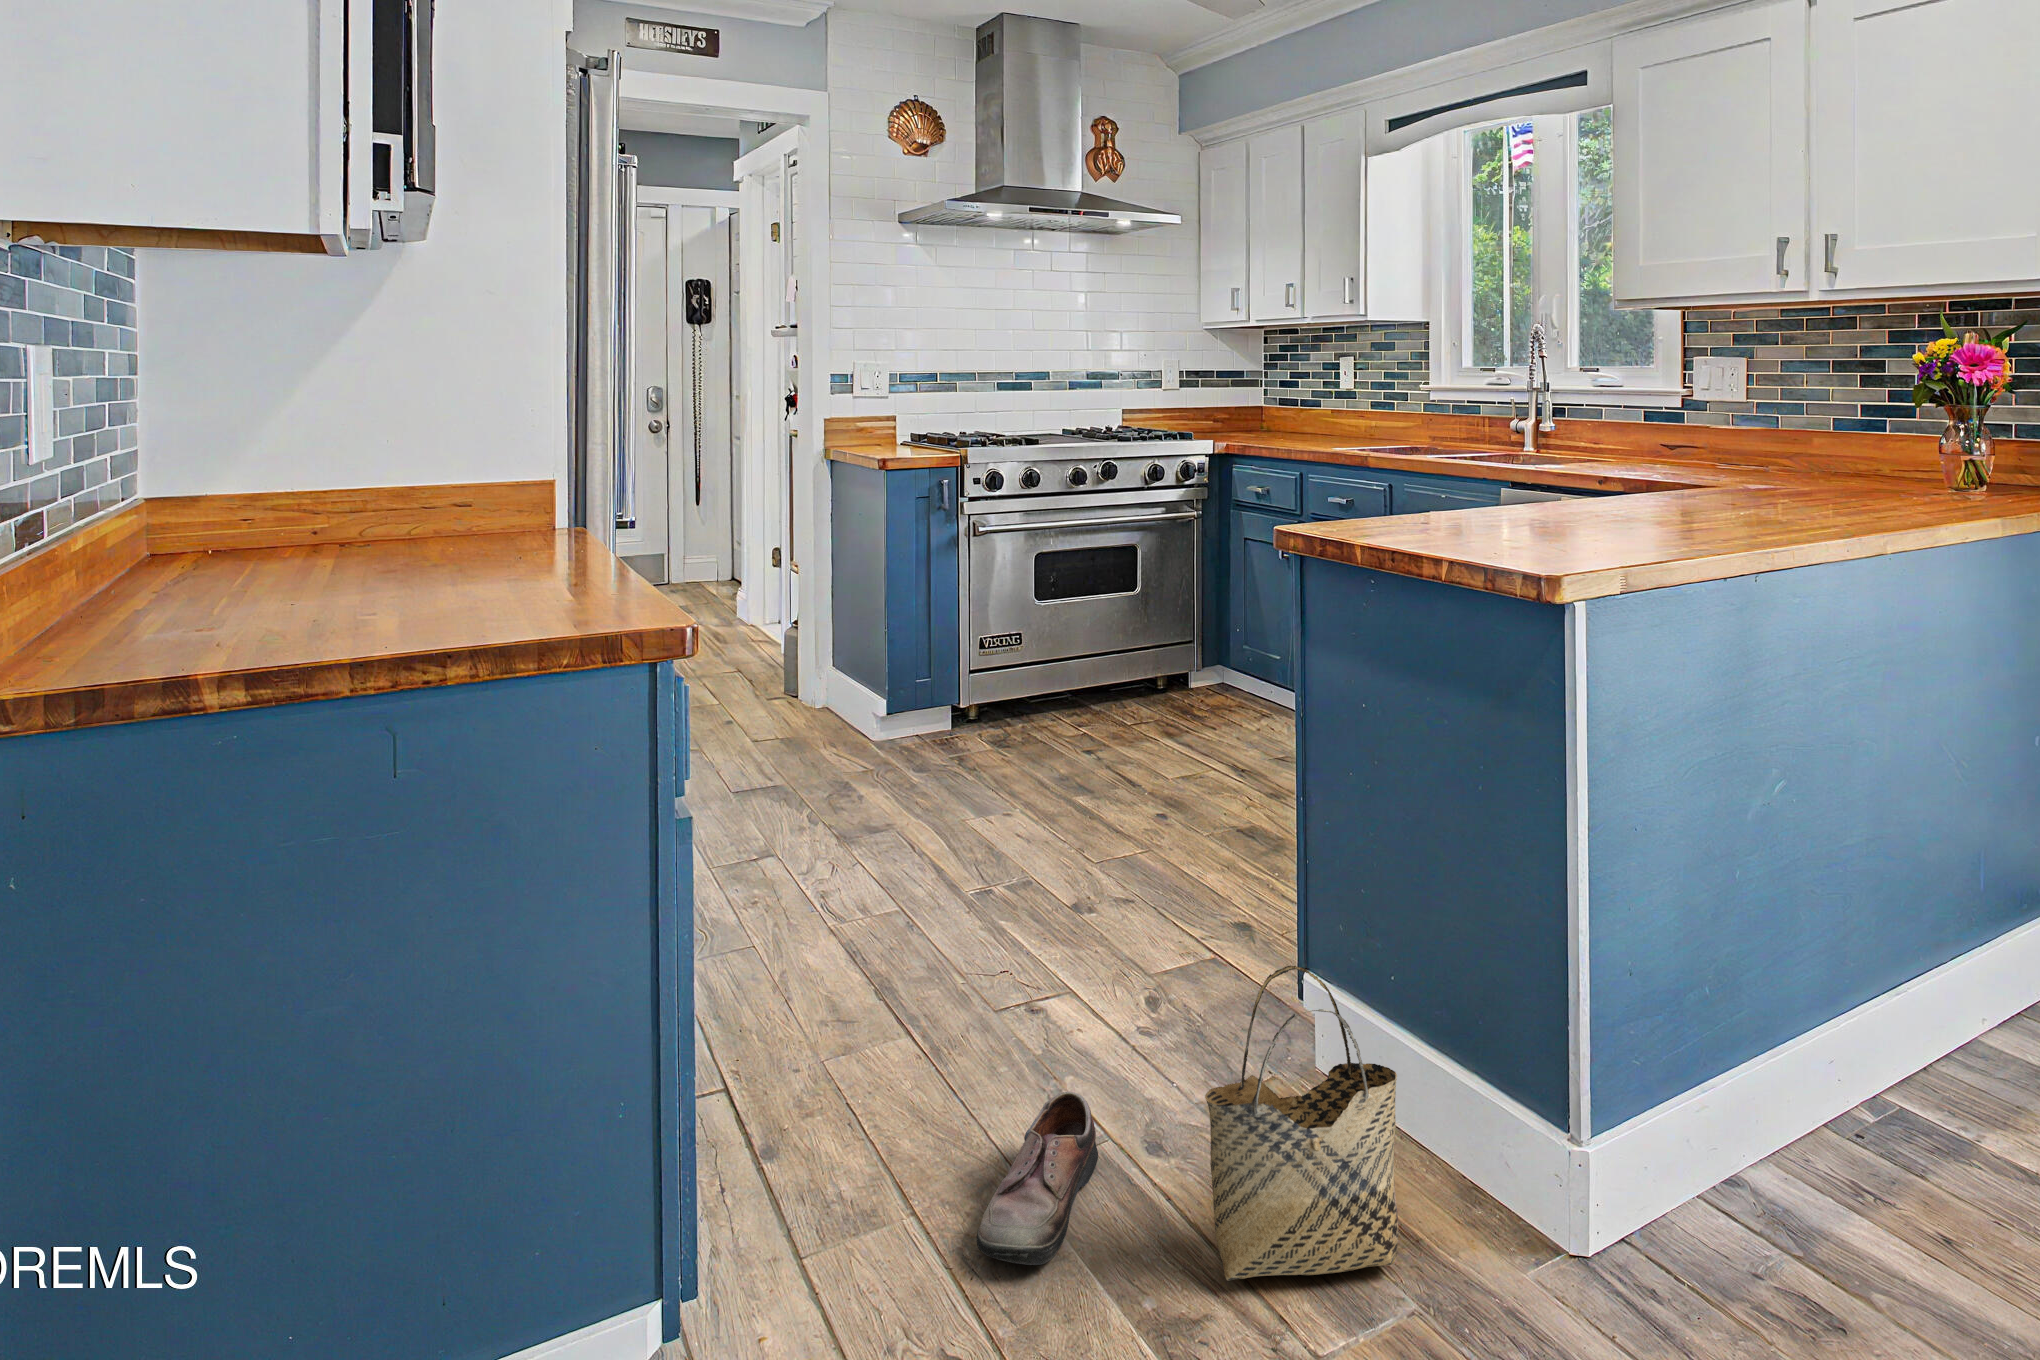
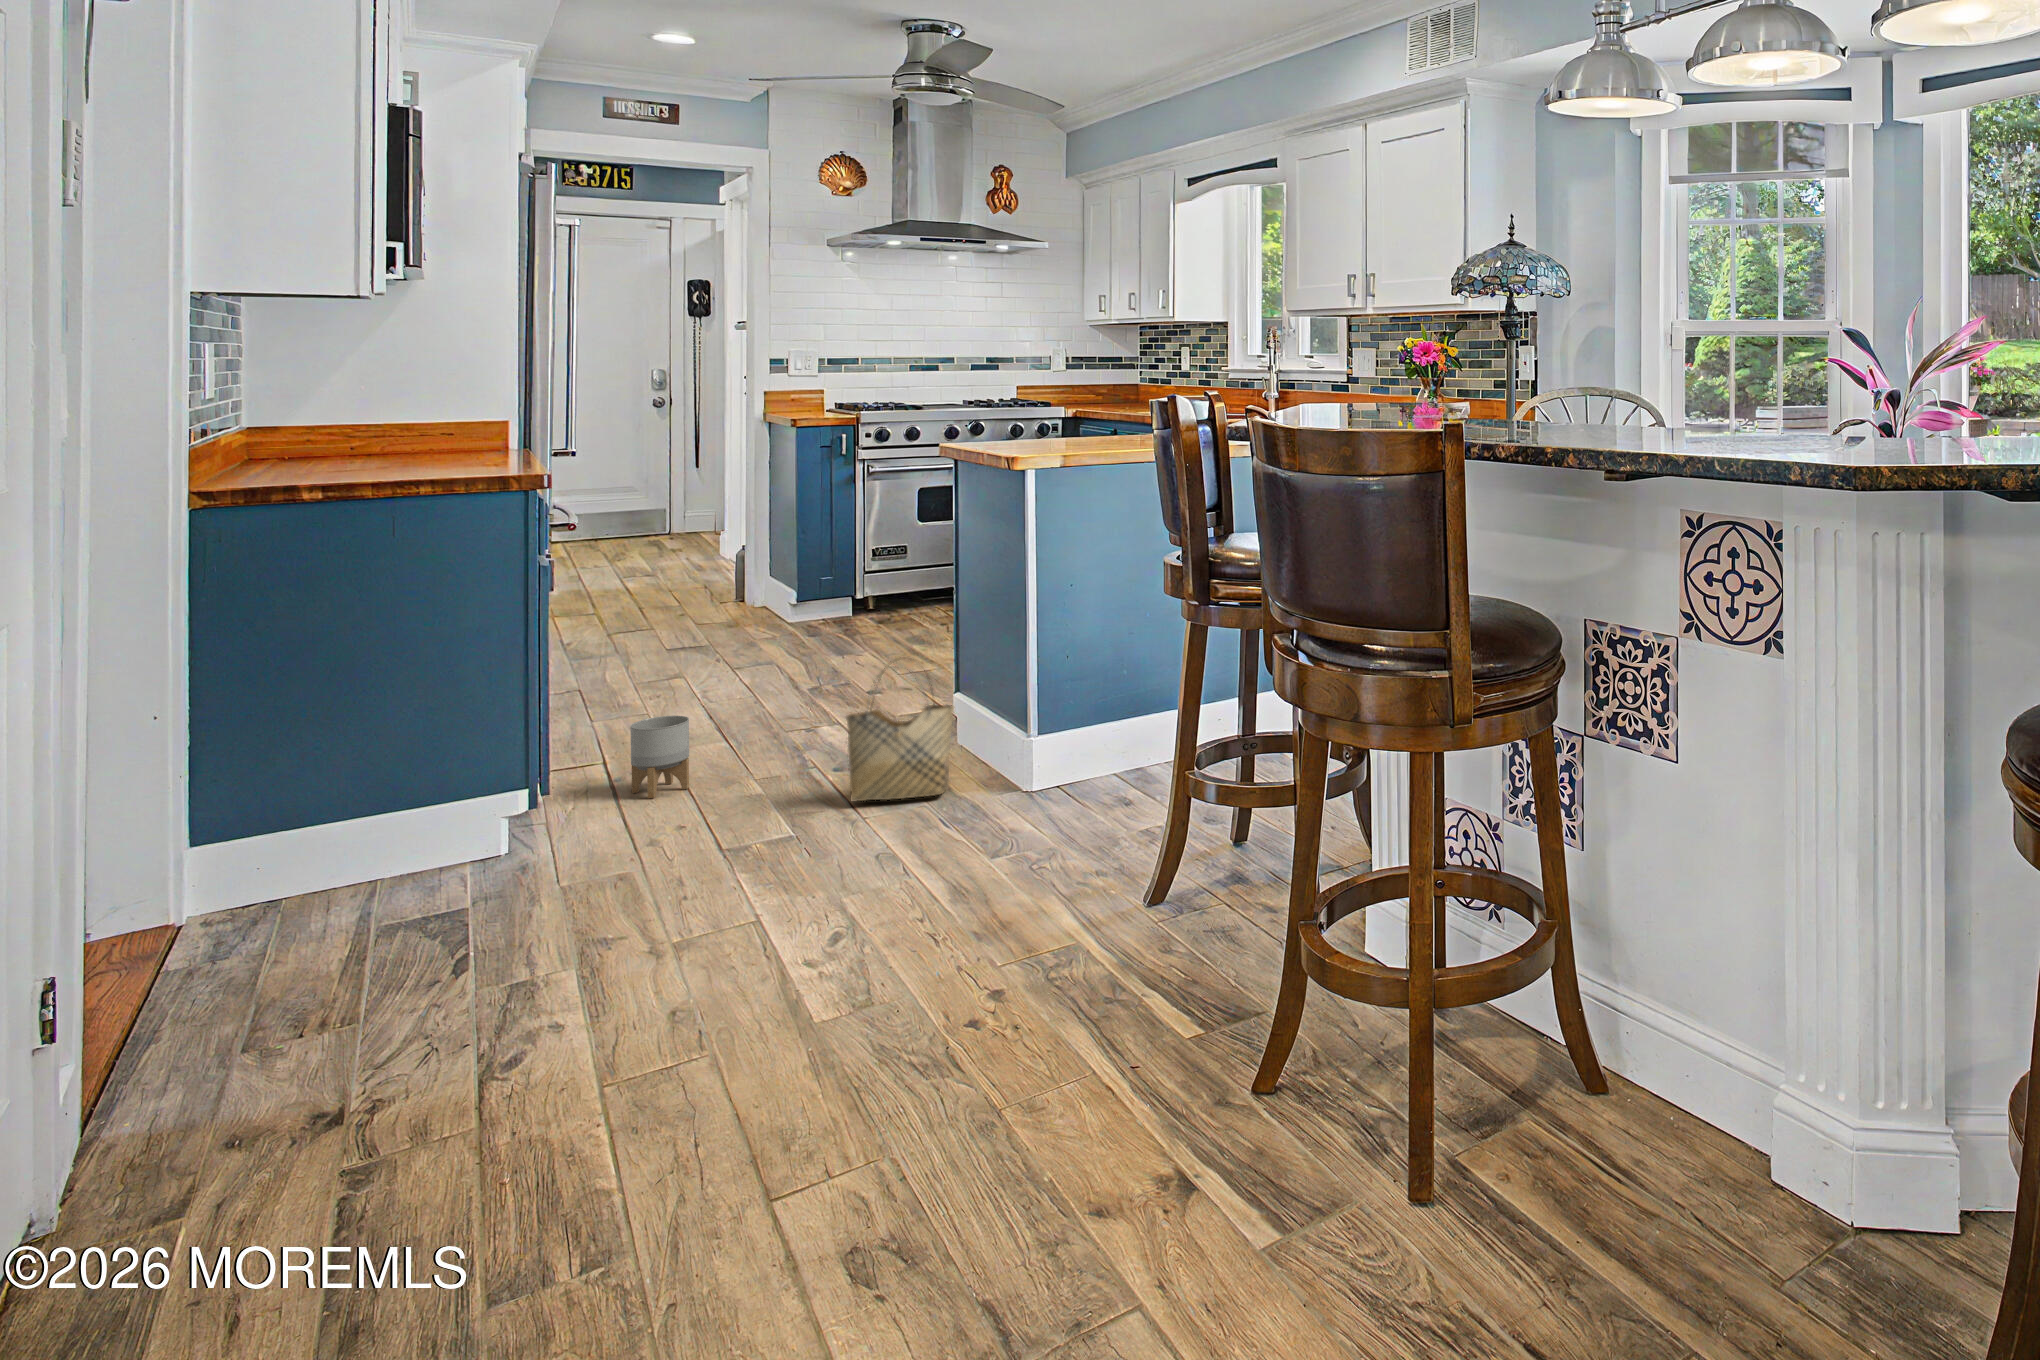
planter: none [787,1042,884,1222] -> present [631,716,689,798]
shoe: present [977,1092,1098,1265] -> none [727,740,815,802]

